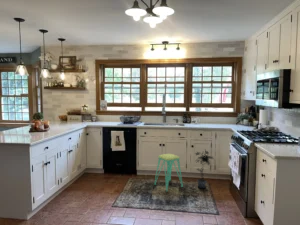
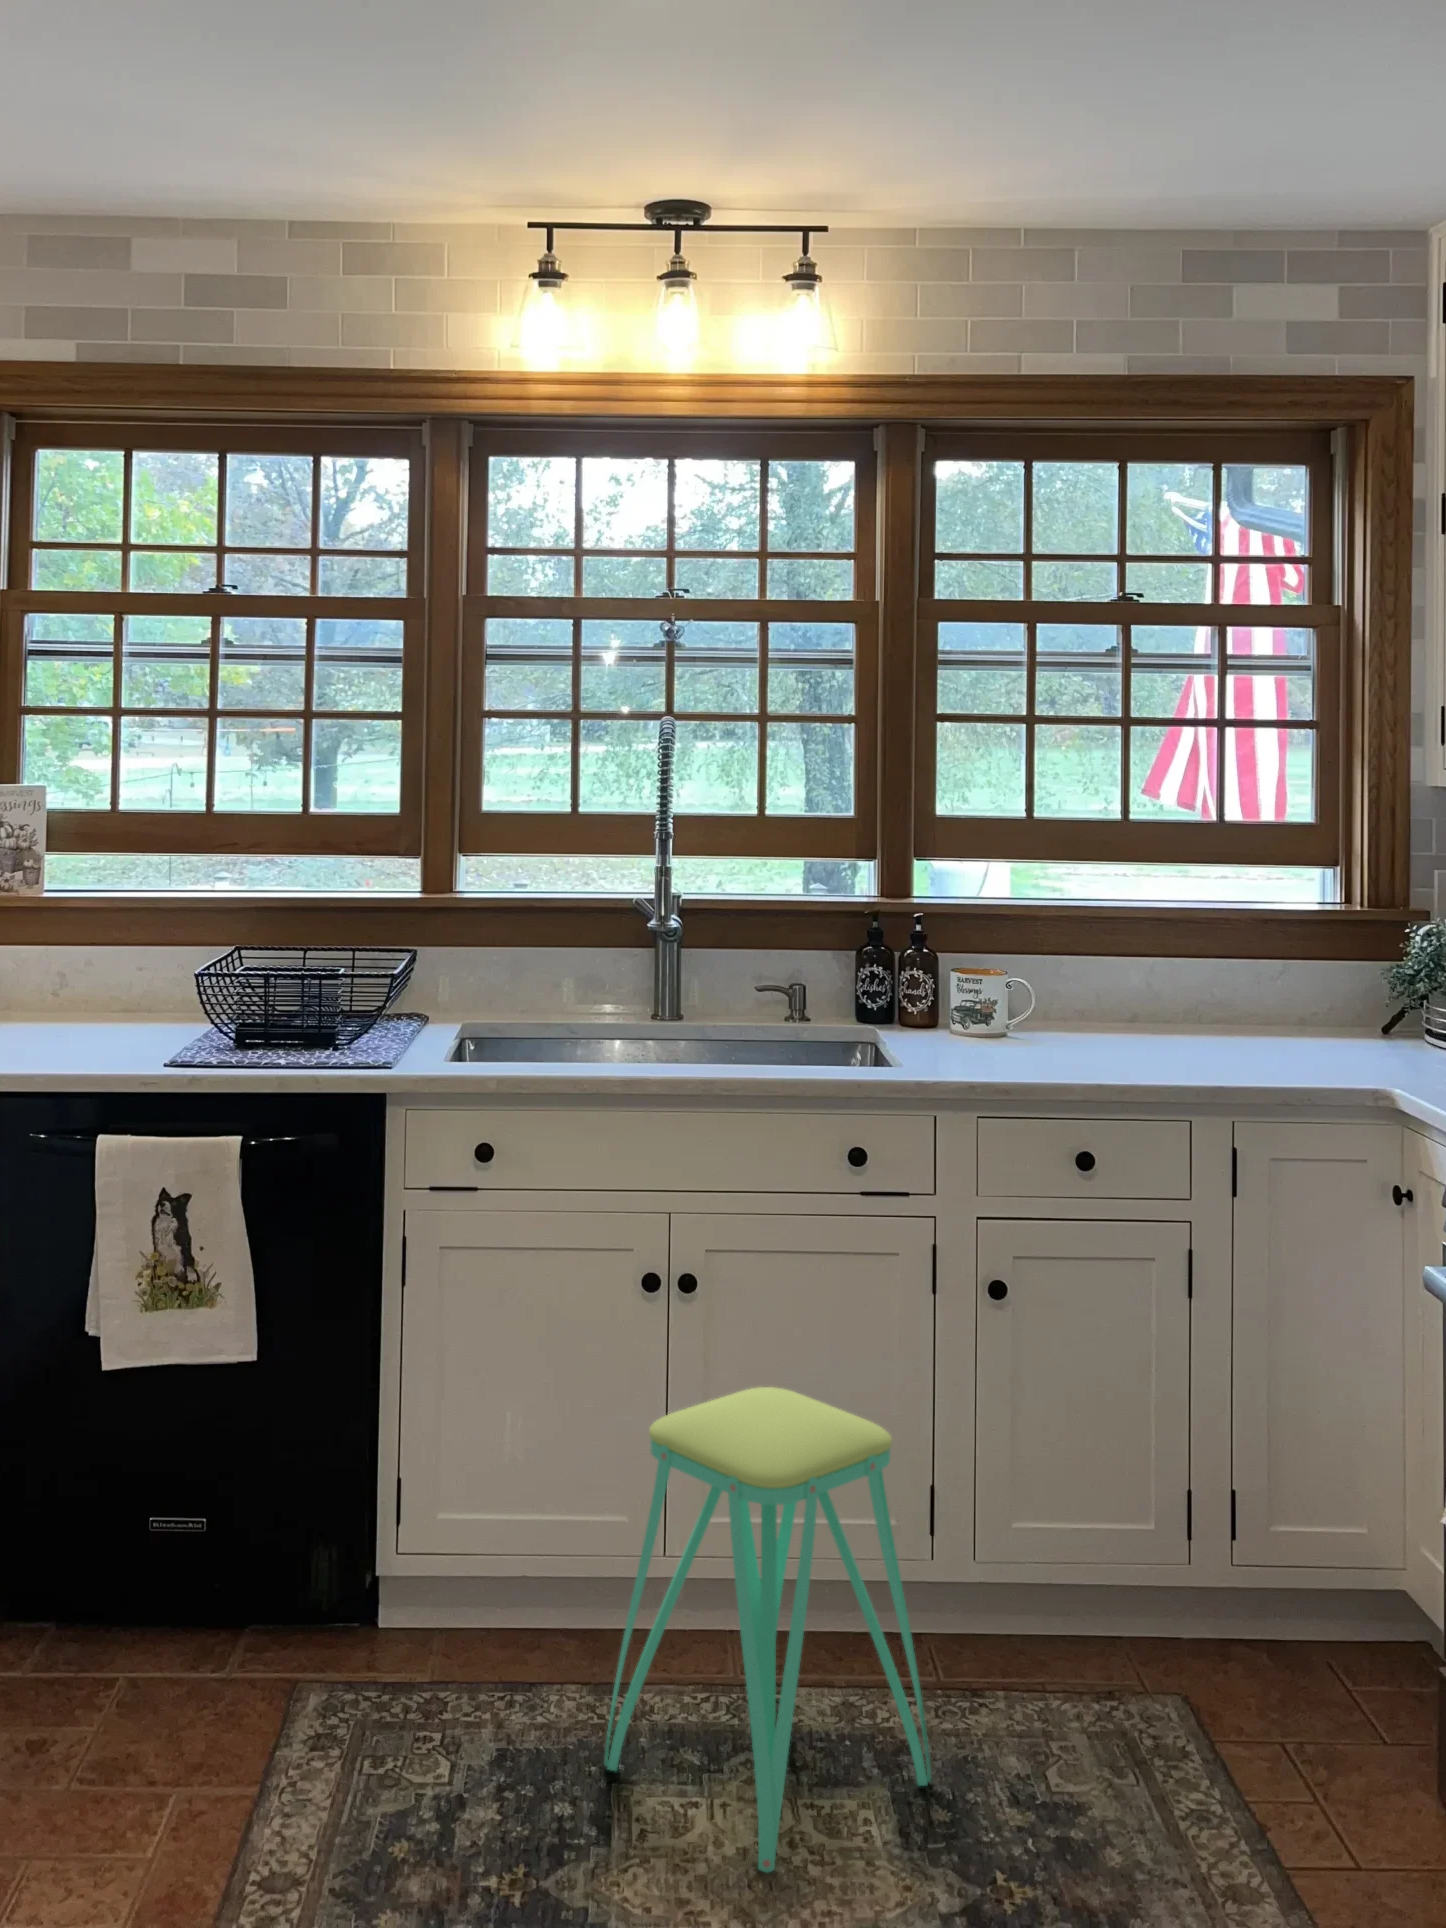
potted plant: present [196,151,213,188] -> none [1041,1328,1288,1789]

